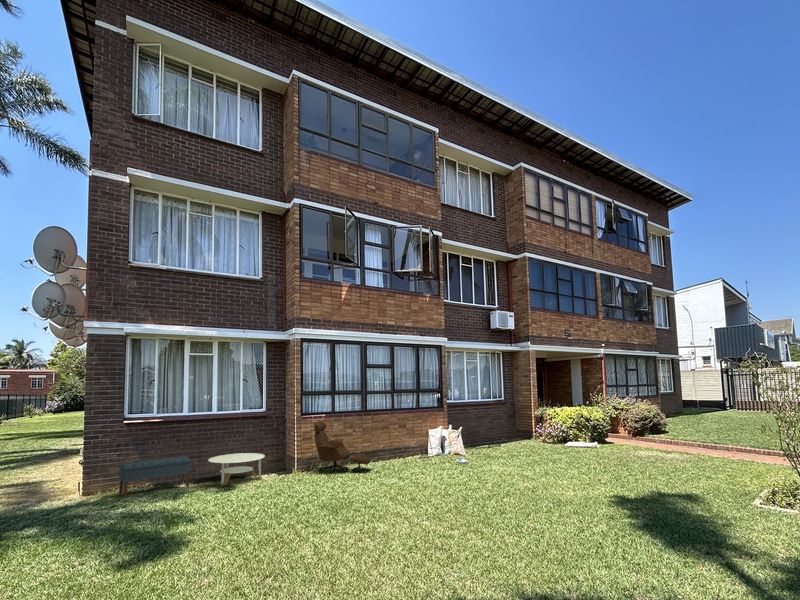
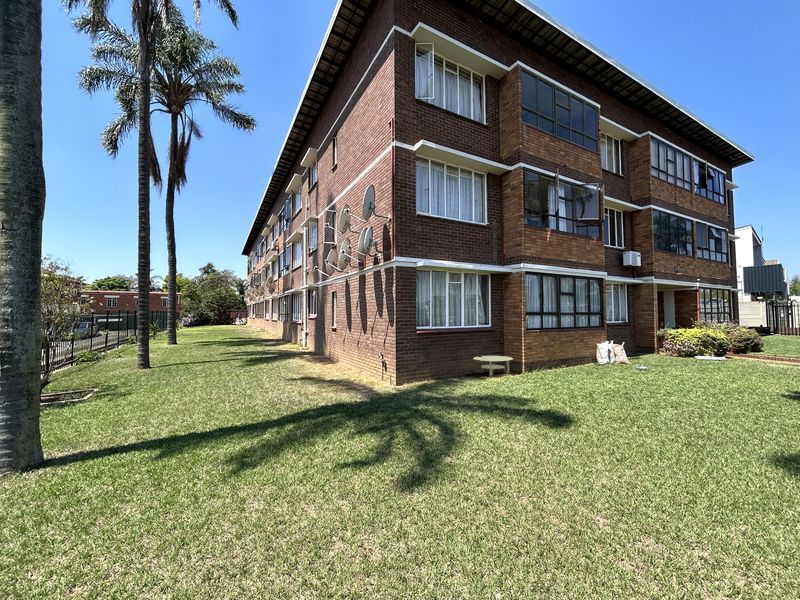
lounge chair: present [314,421,370,474] -> none [536,334,580,371]
bench: present [119,456,191,497] -> none [426,356,469,383]

